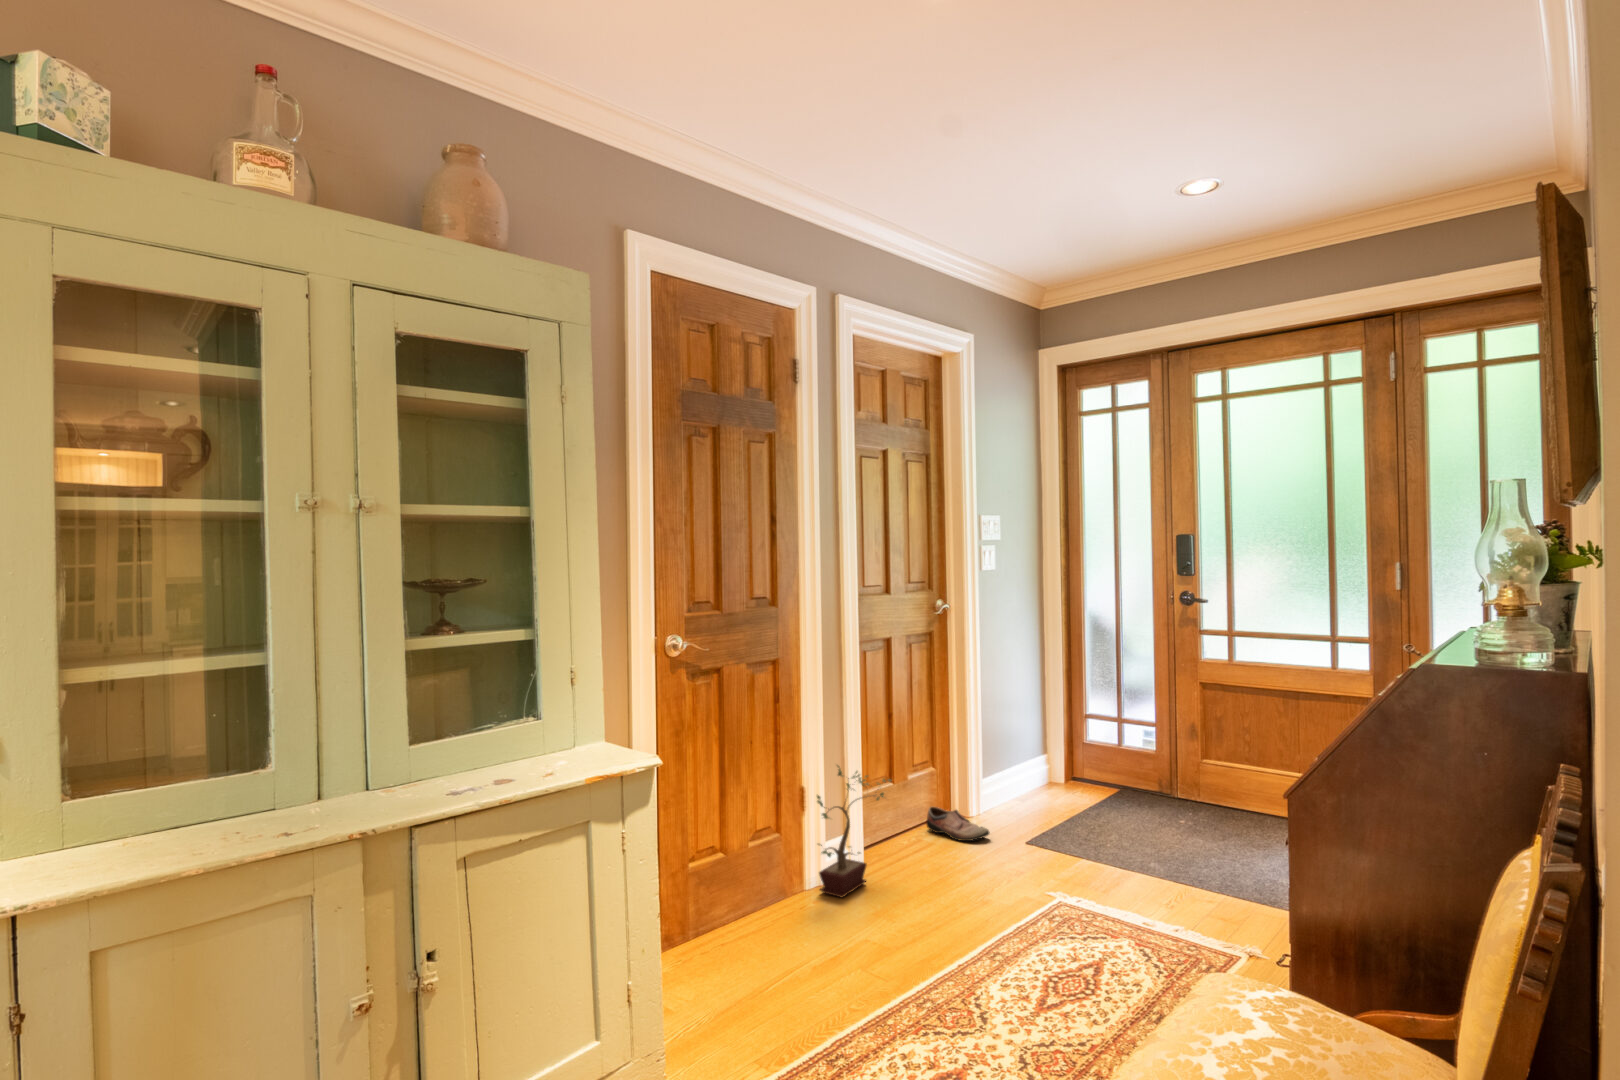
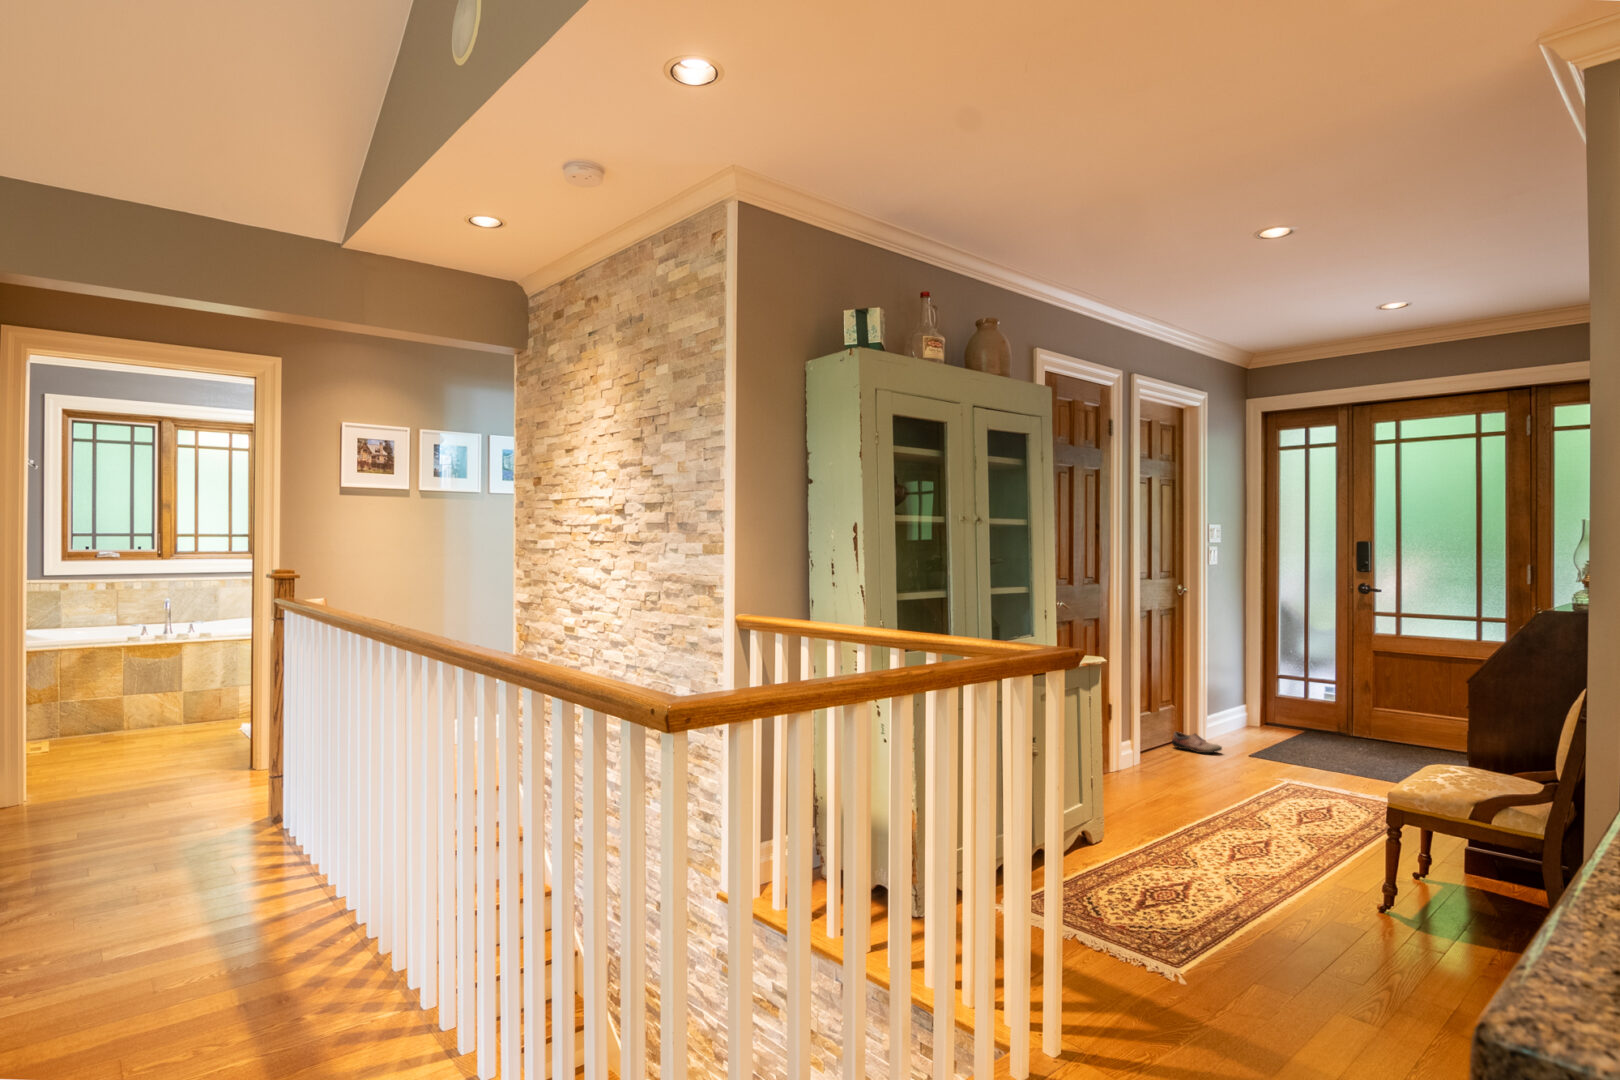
potted plant: present [817,765,891,897] -> none [1122,689,1165,776]

